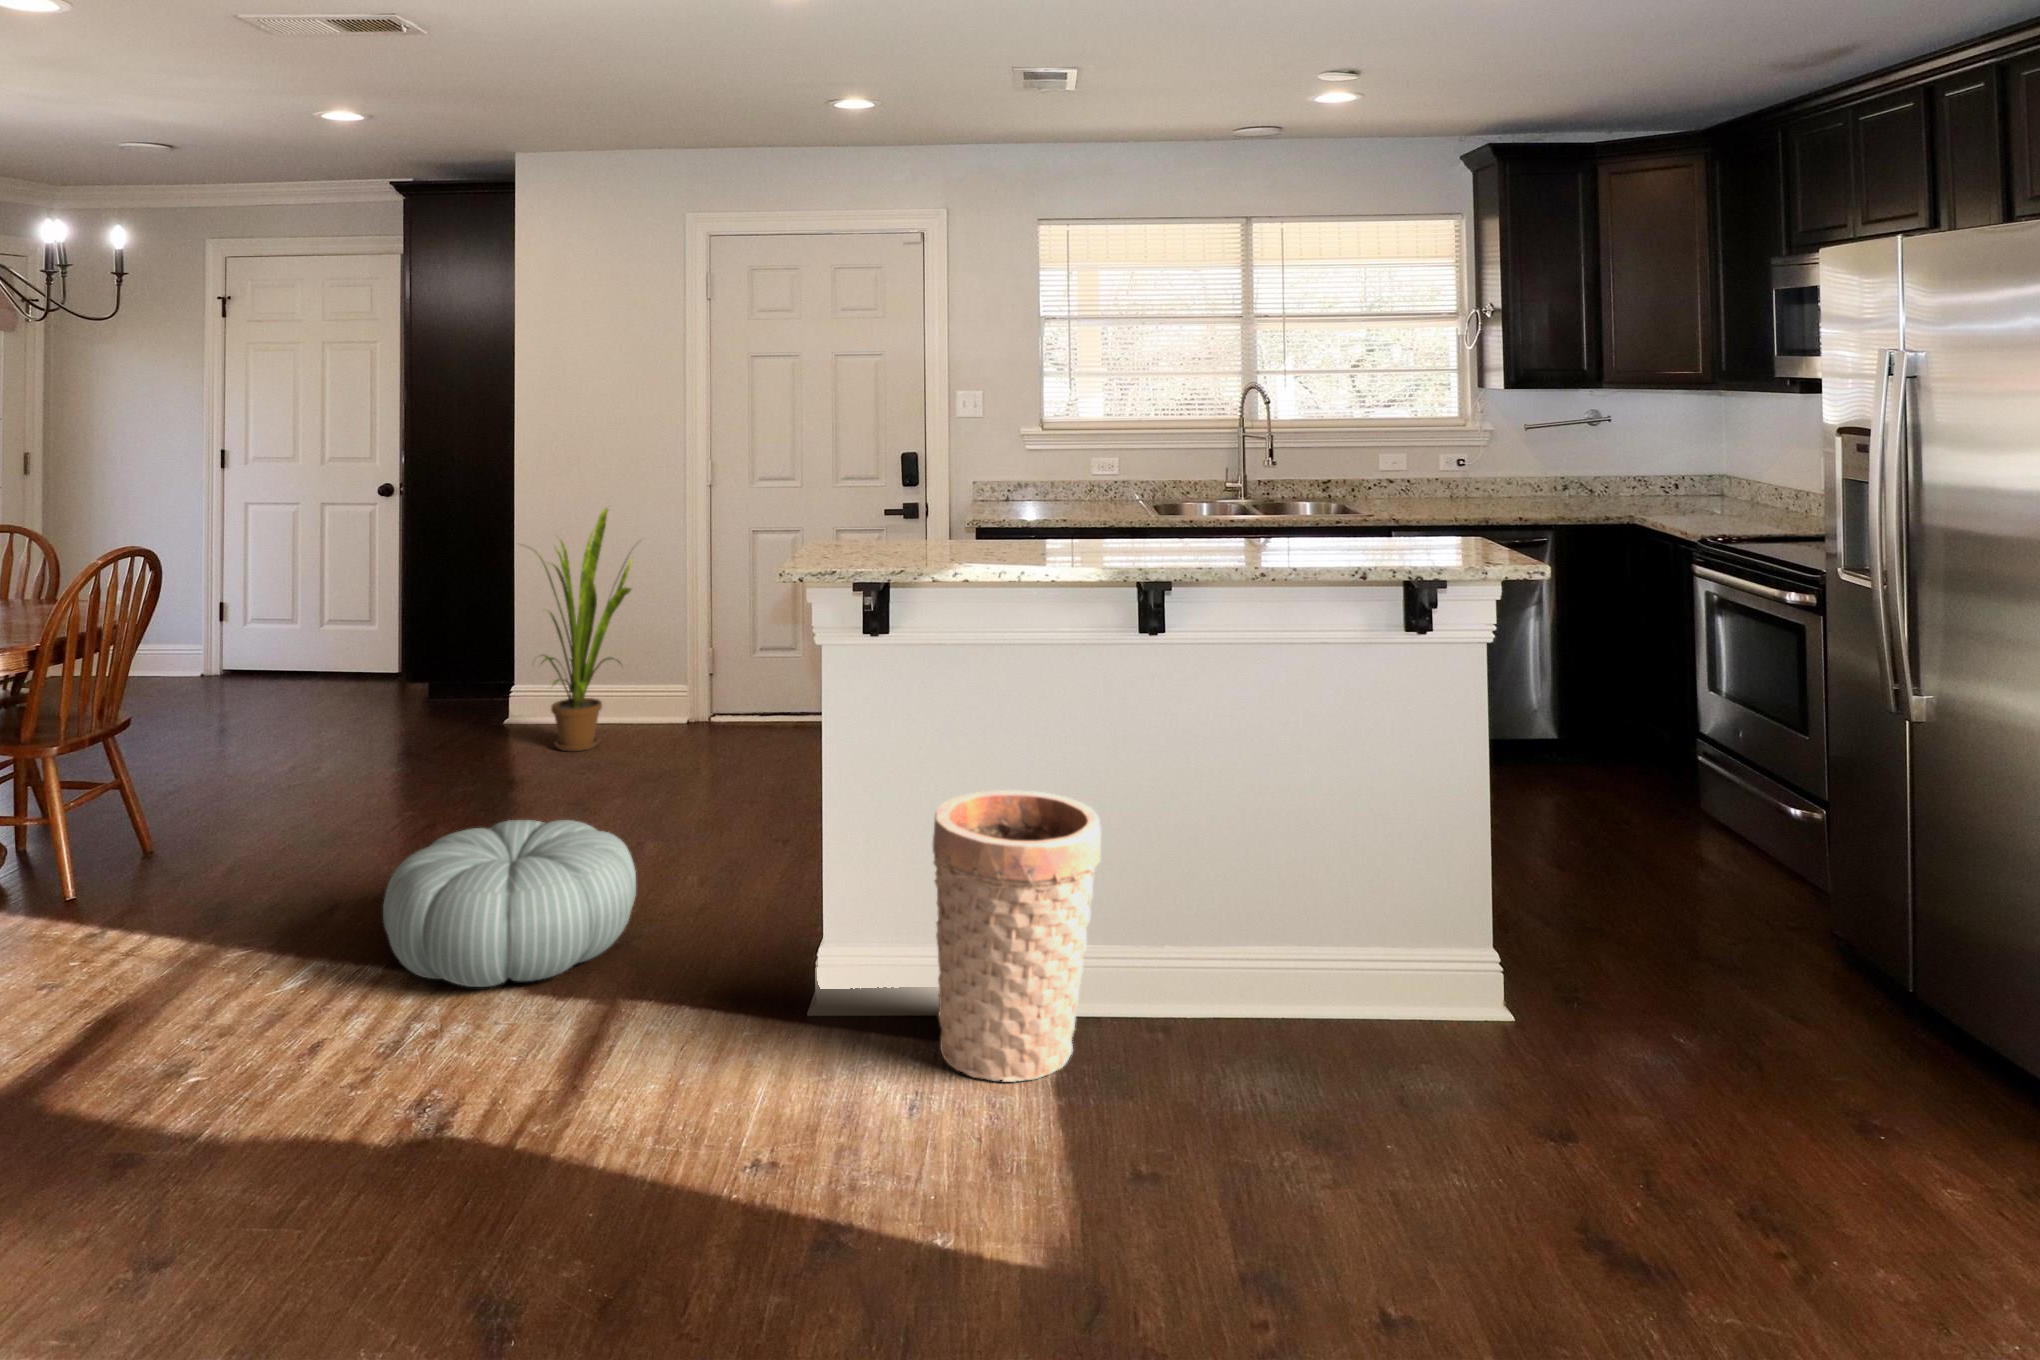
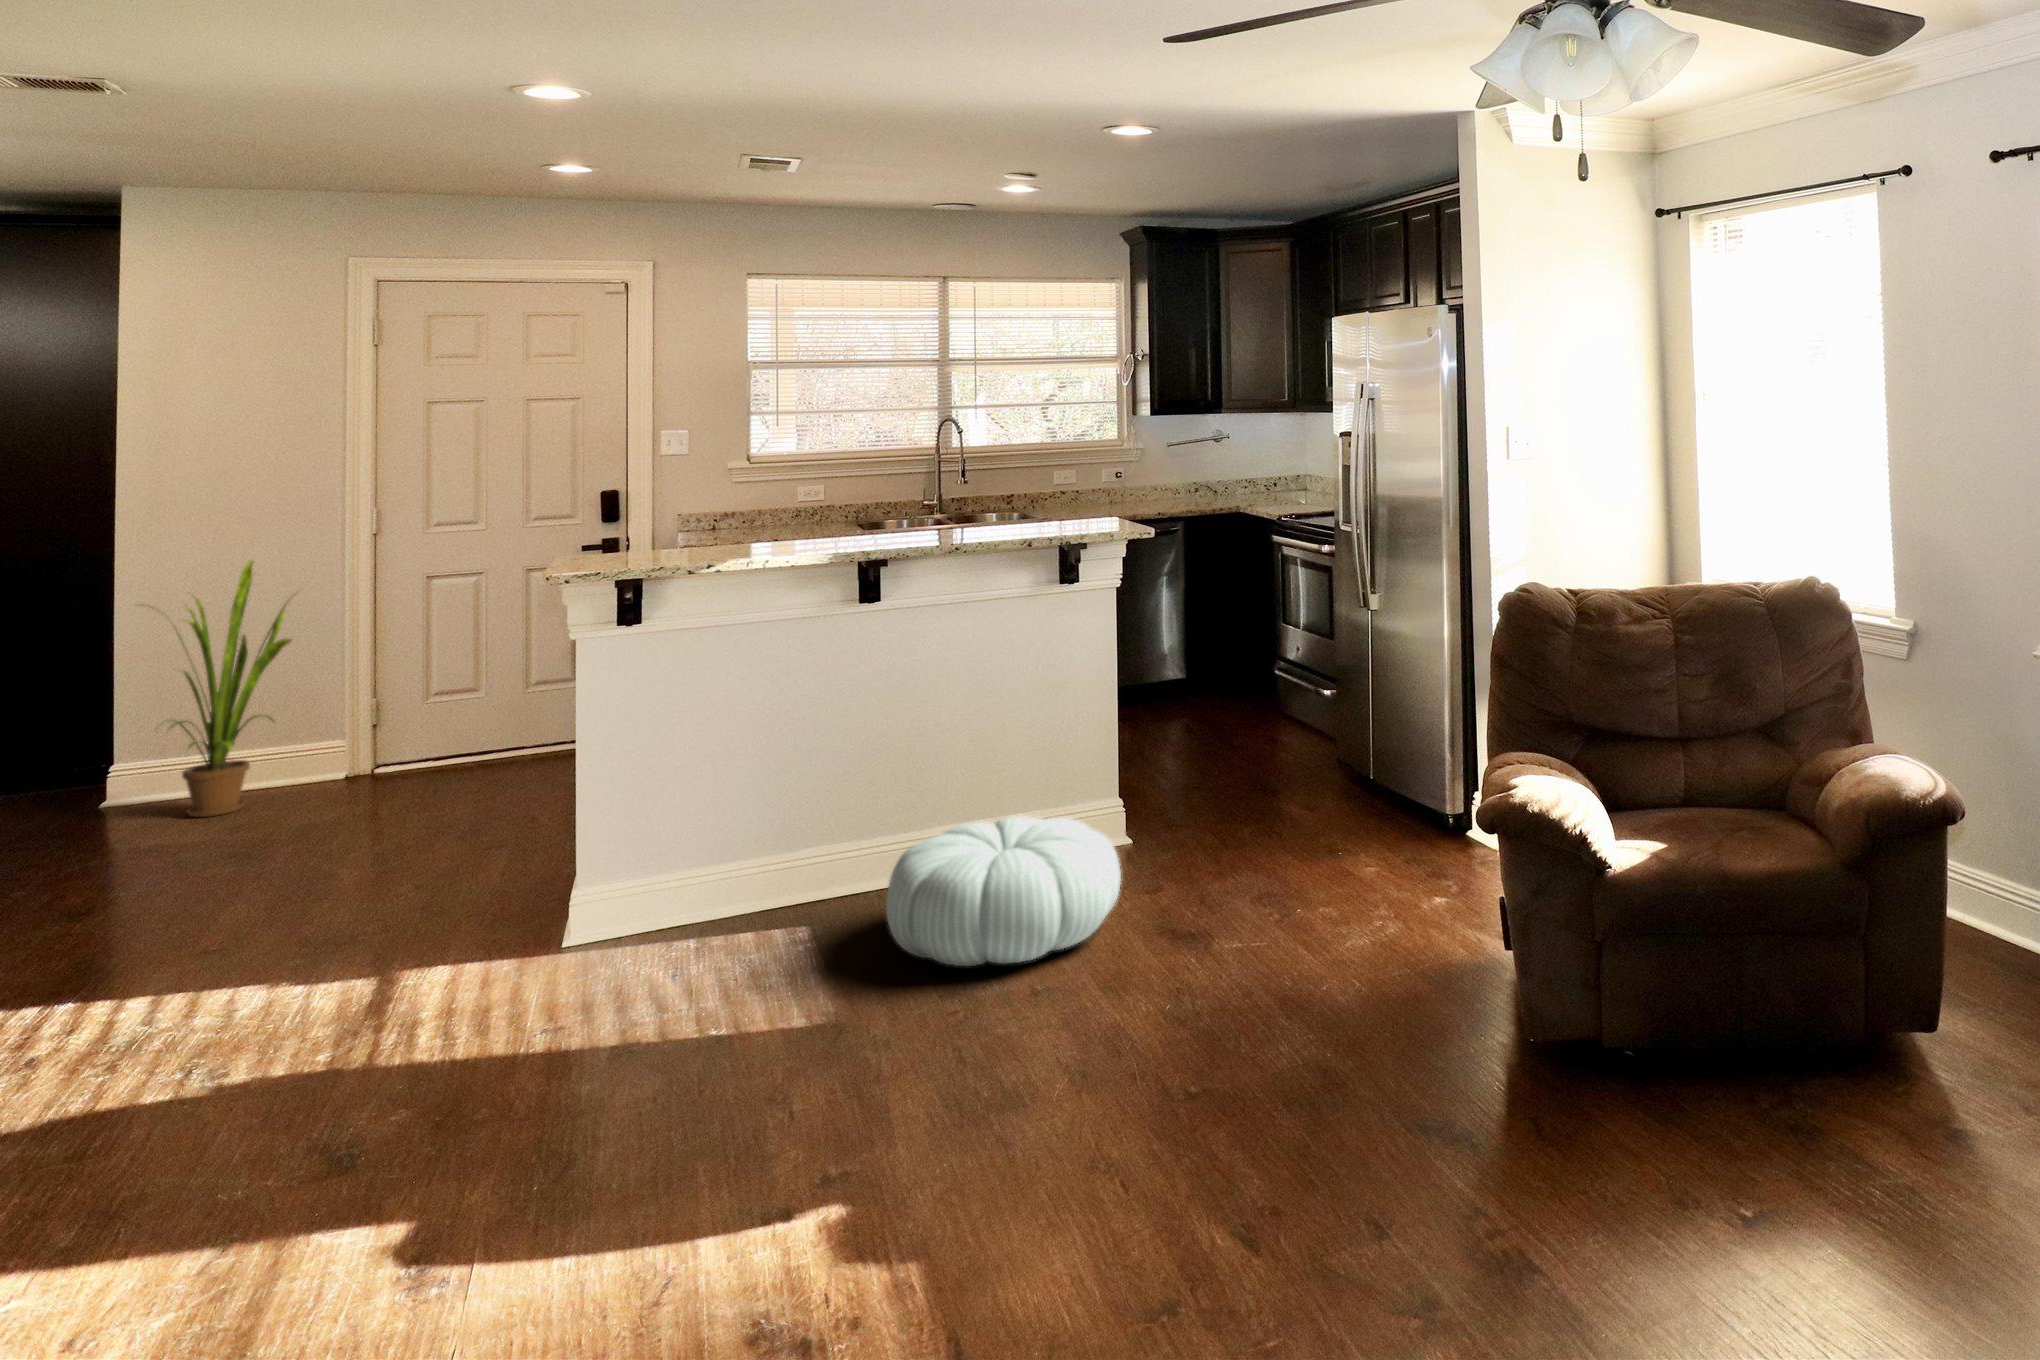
basket: present [932,790,1101,1082] -> none [691,729,831,944]
pouf: present [383,820,636,987] -> present [886,816,1121,966]

